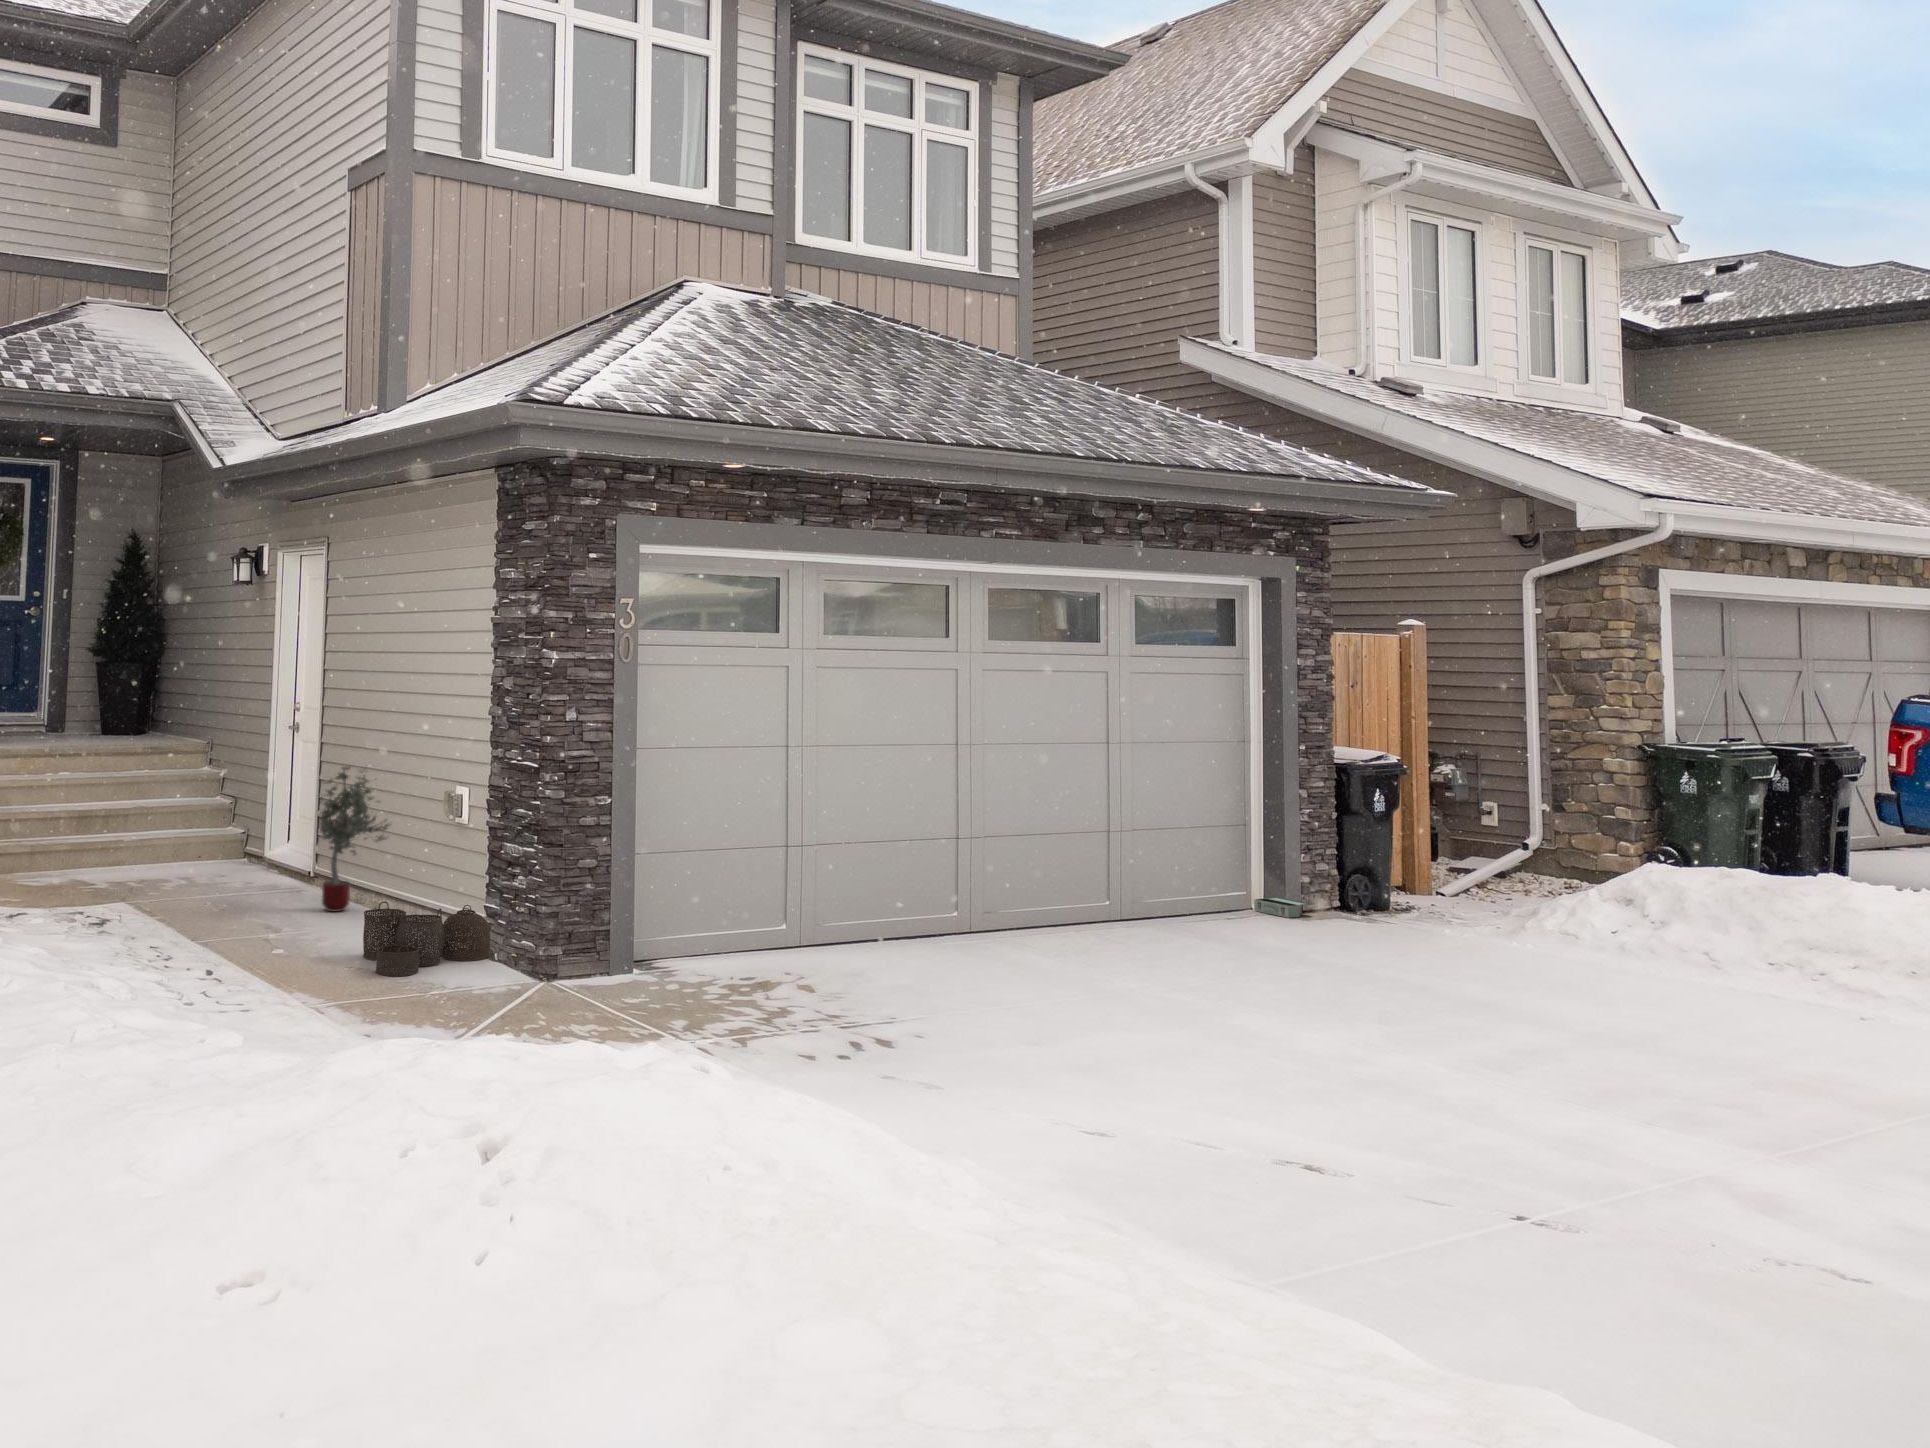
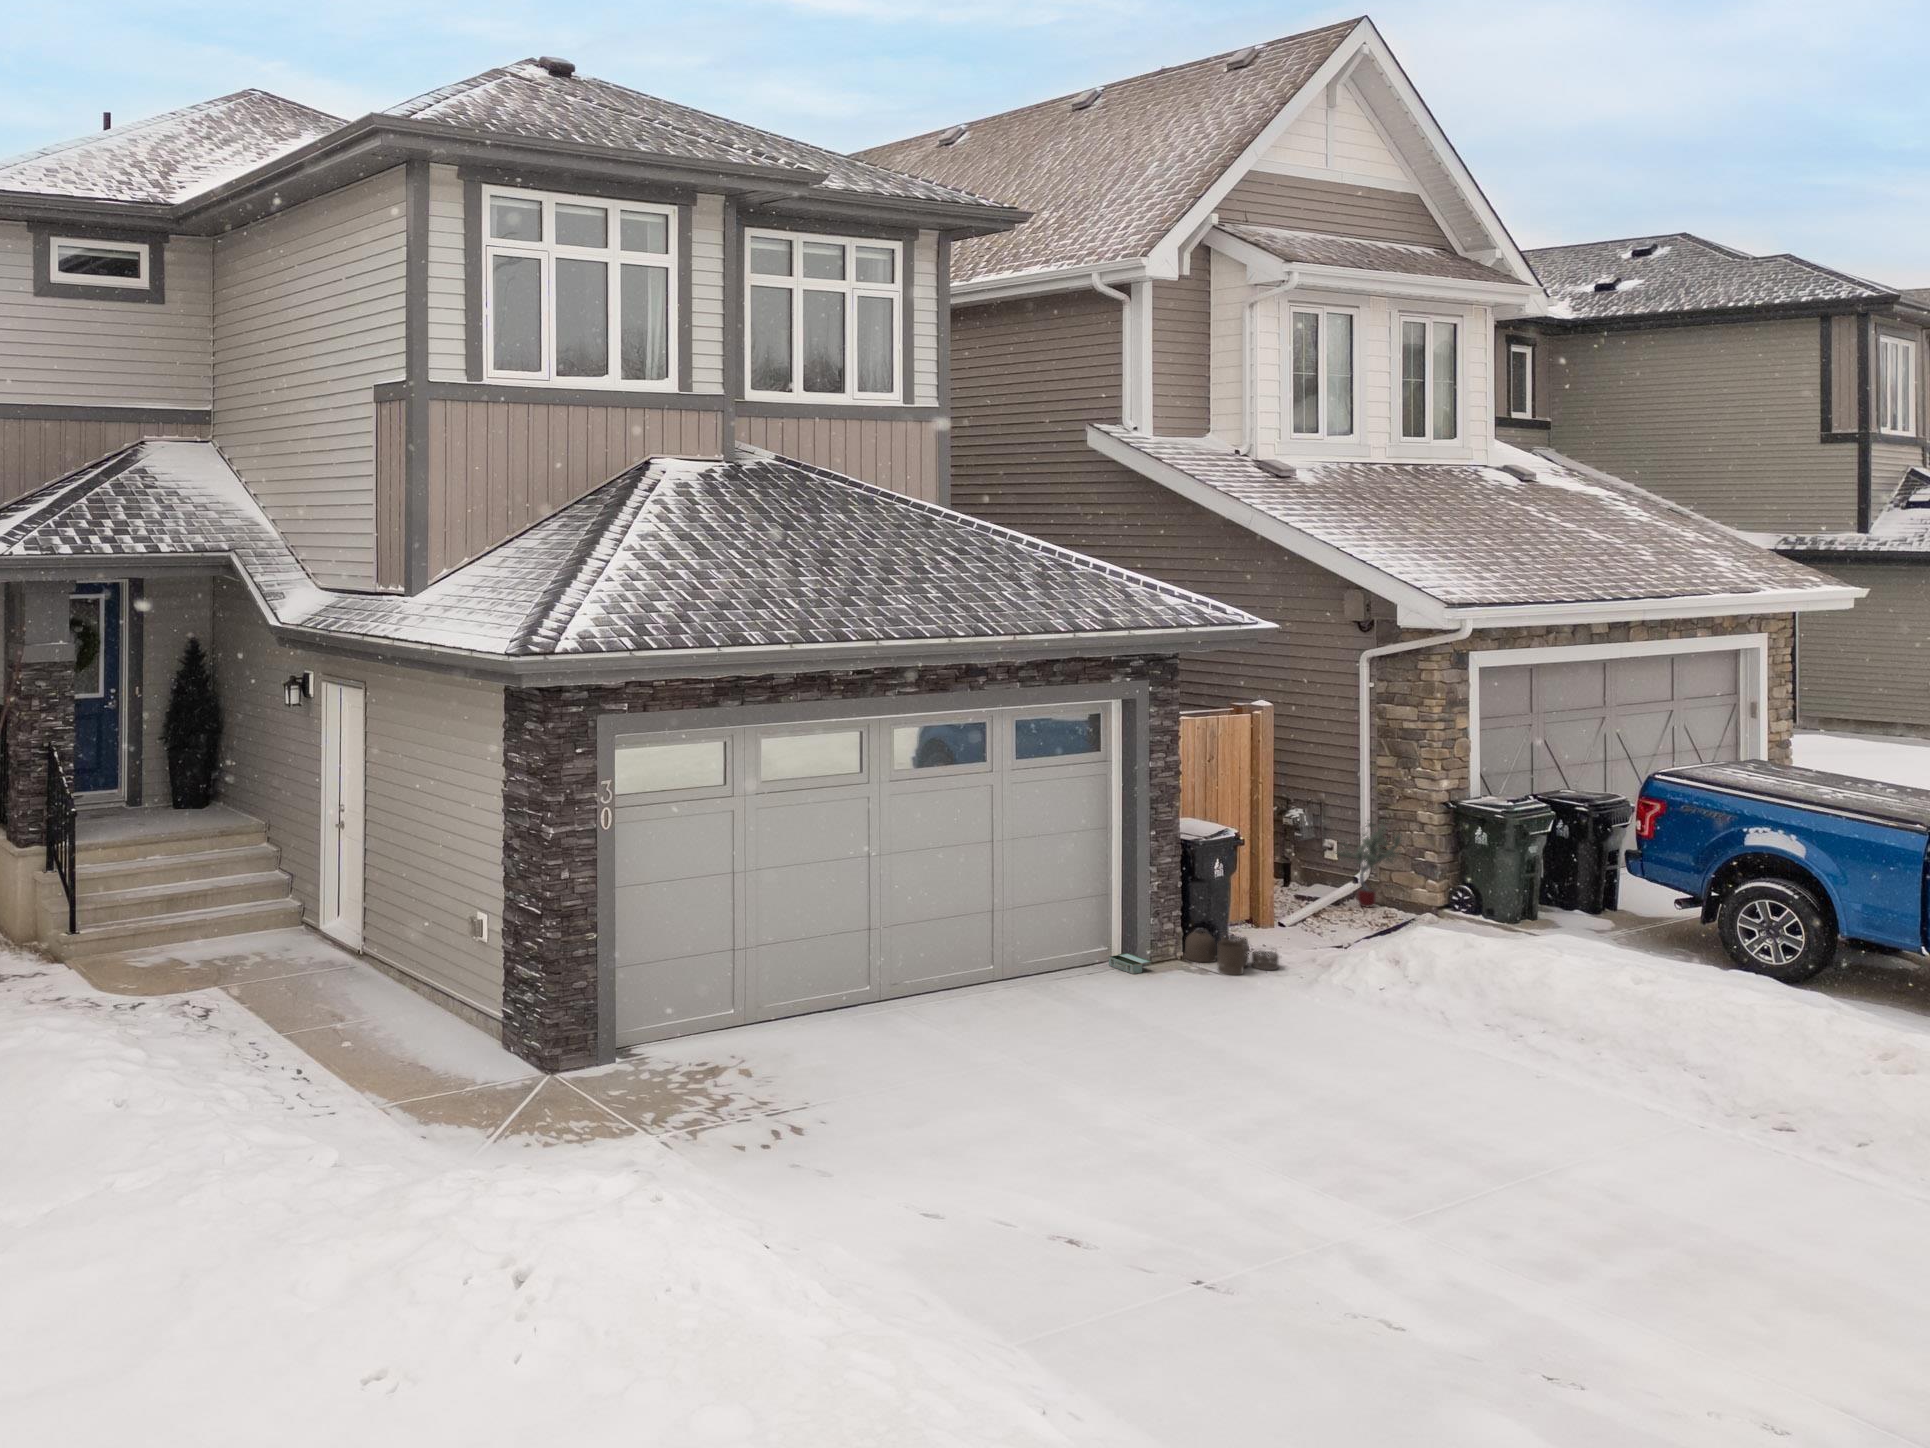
potted tree: present [319,767,389,912] -> present [1335,820,1401,907]
woven basket: present [363,902,491,976] -> present [1185,929,1278,975]

